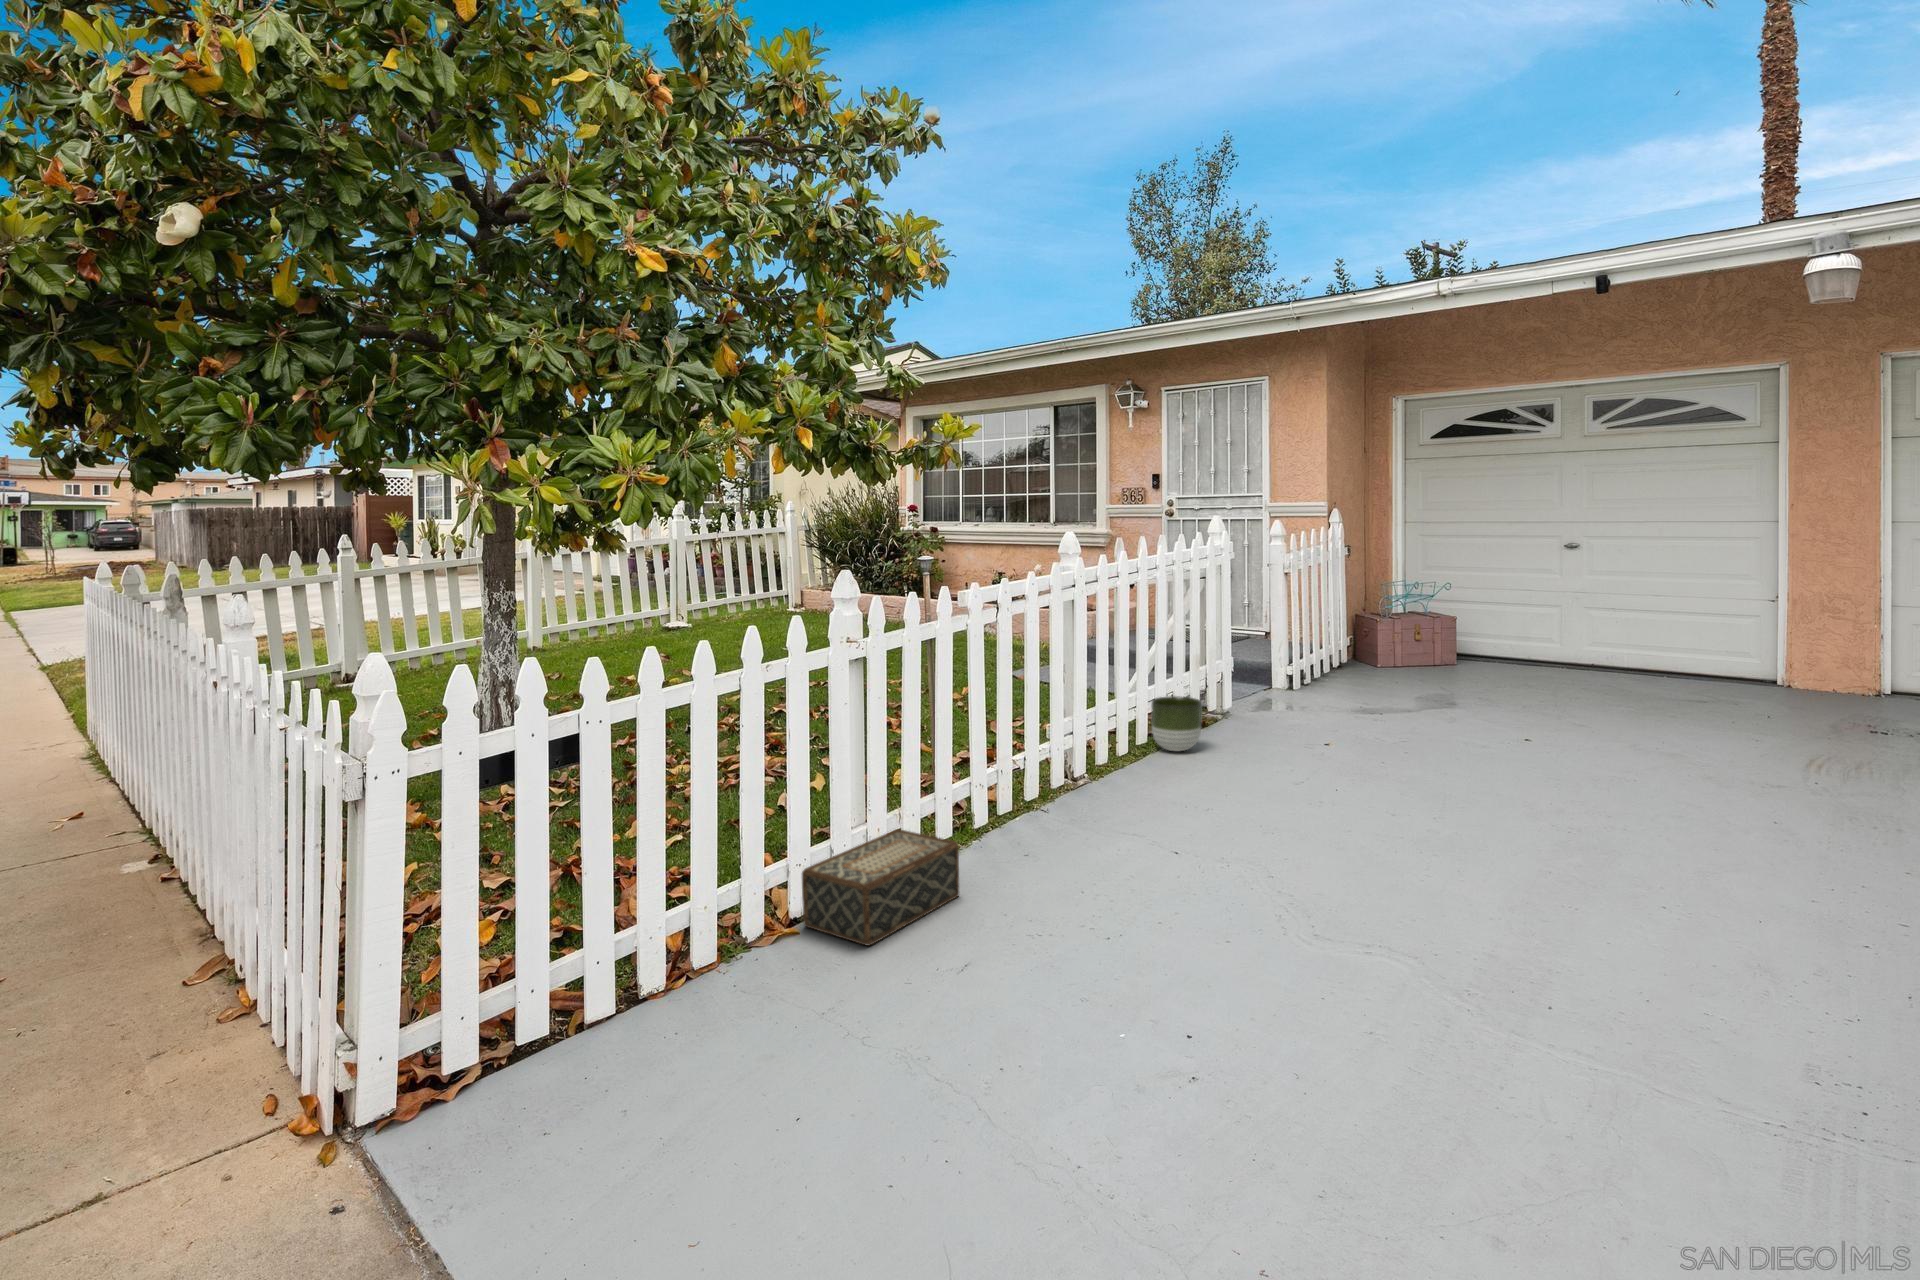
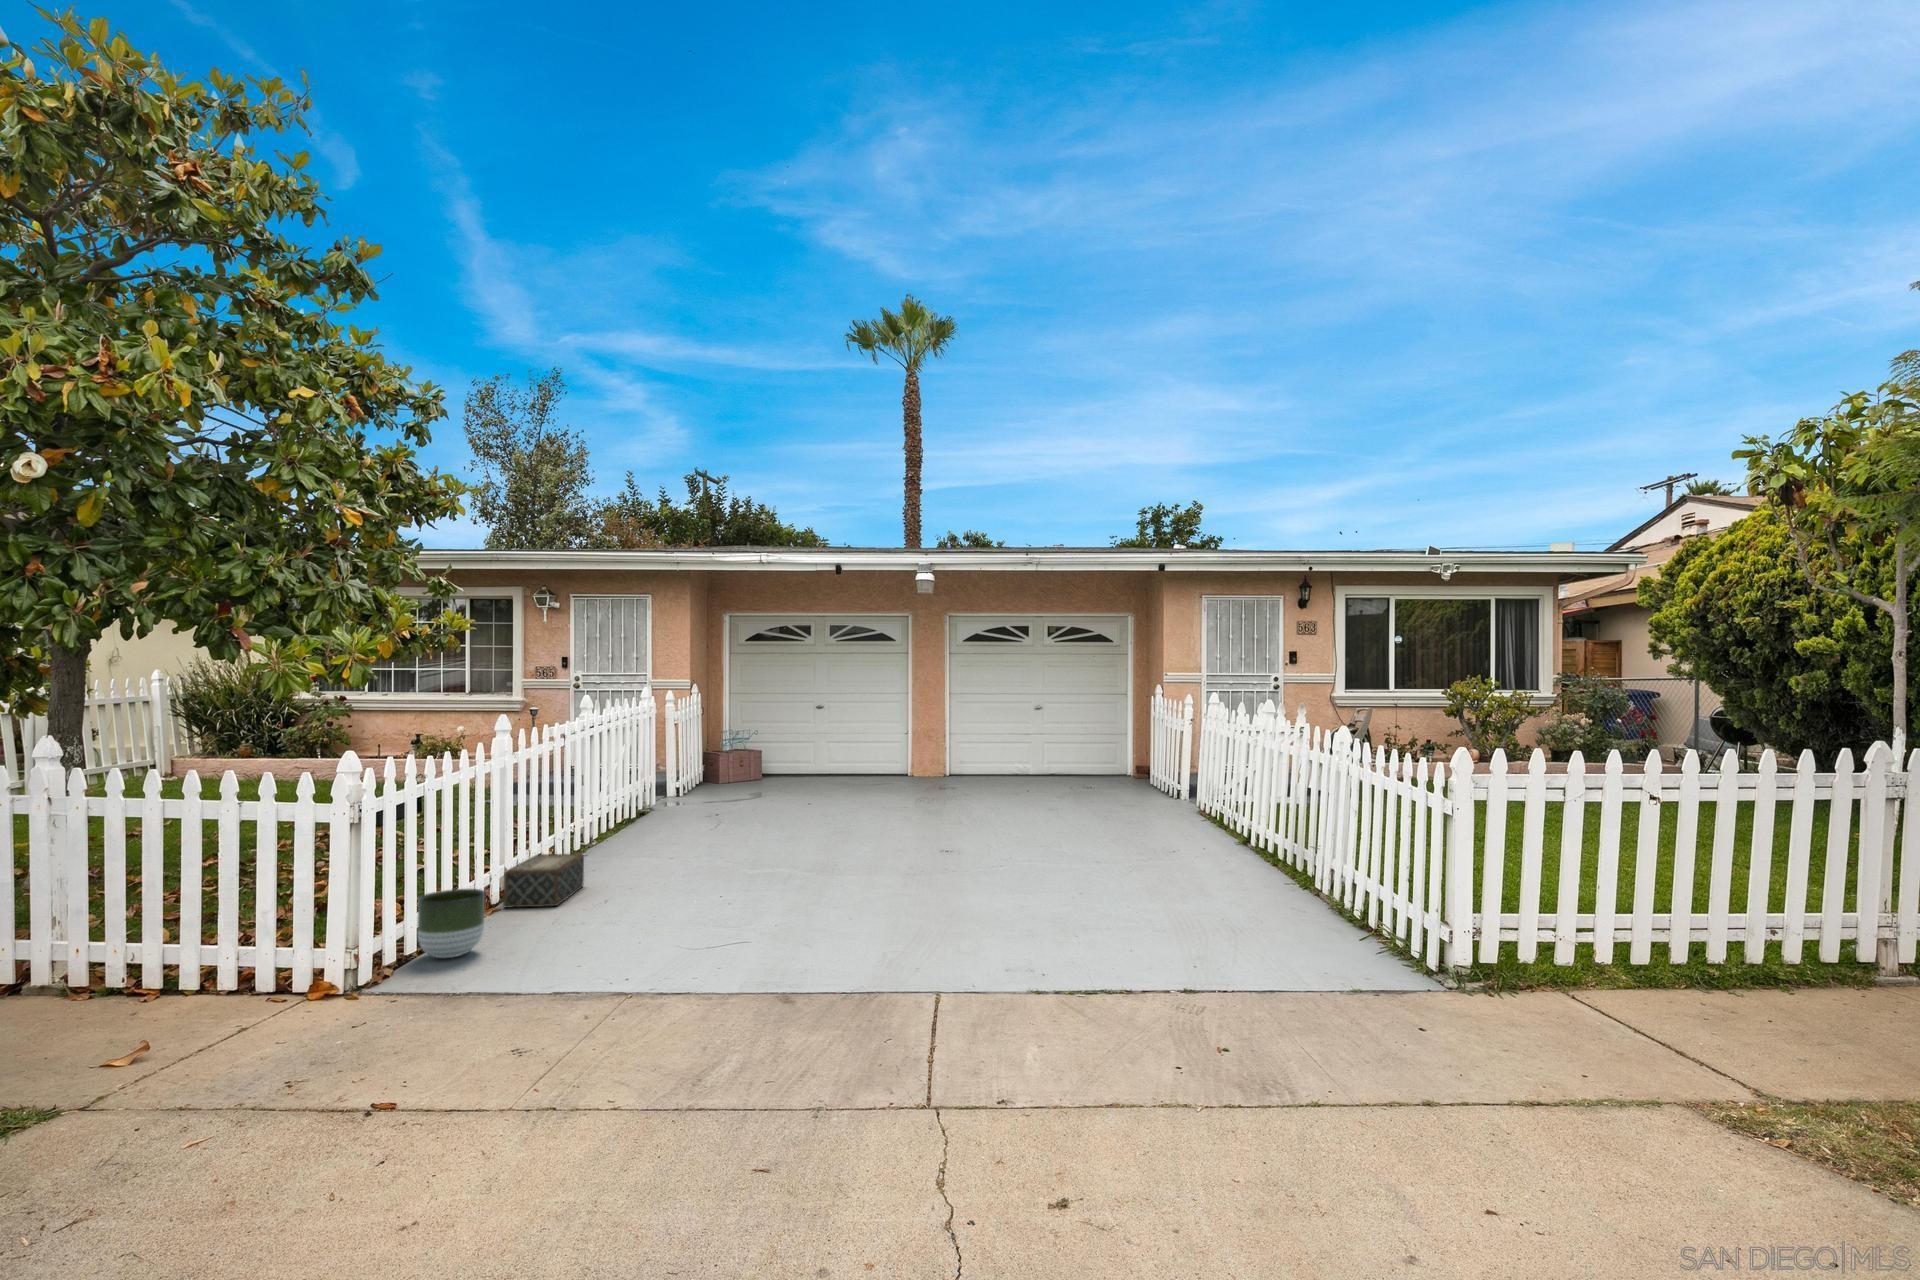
planter: present [1151,696,1202,751] -> present [418,889,486,958]

